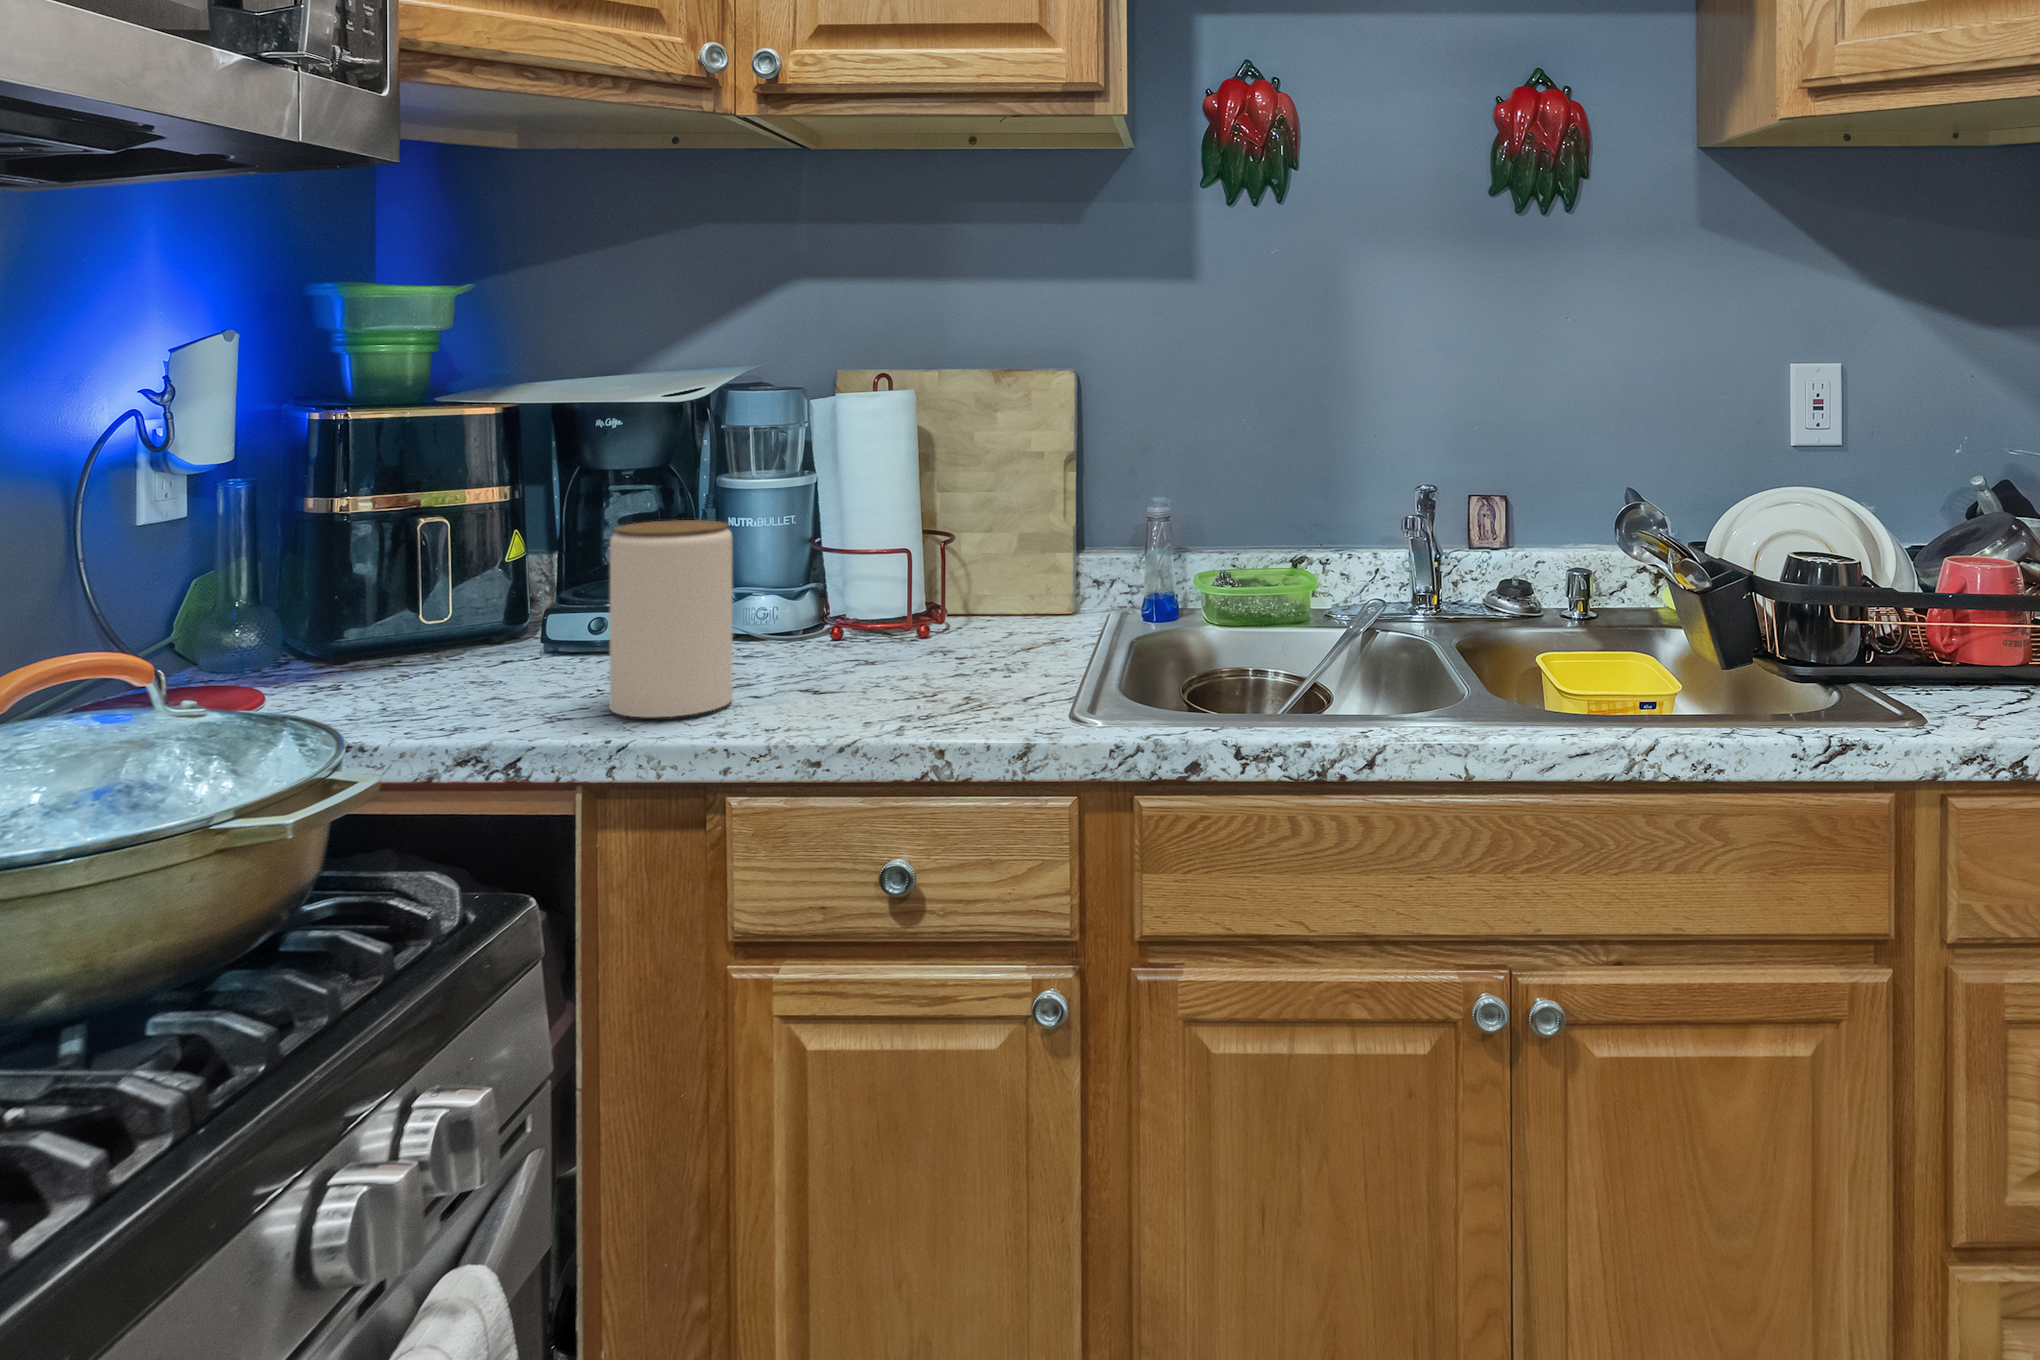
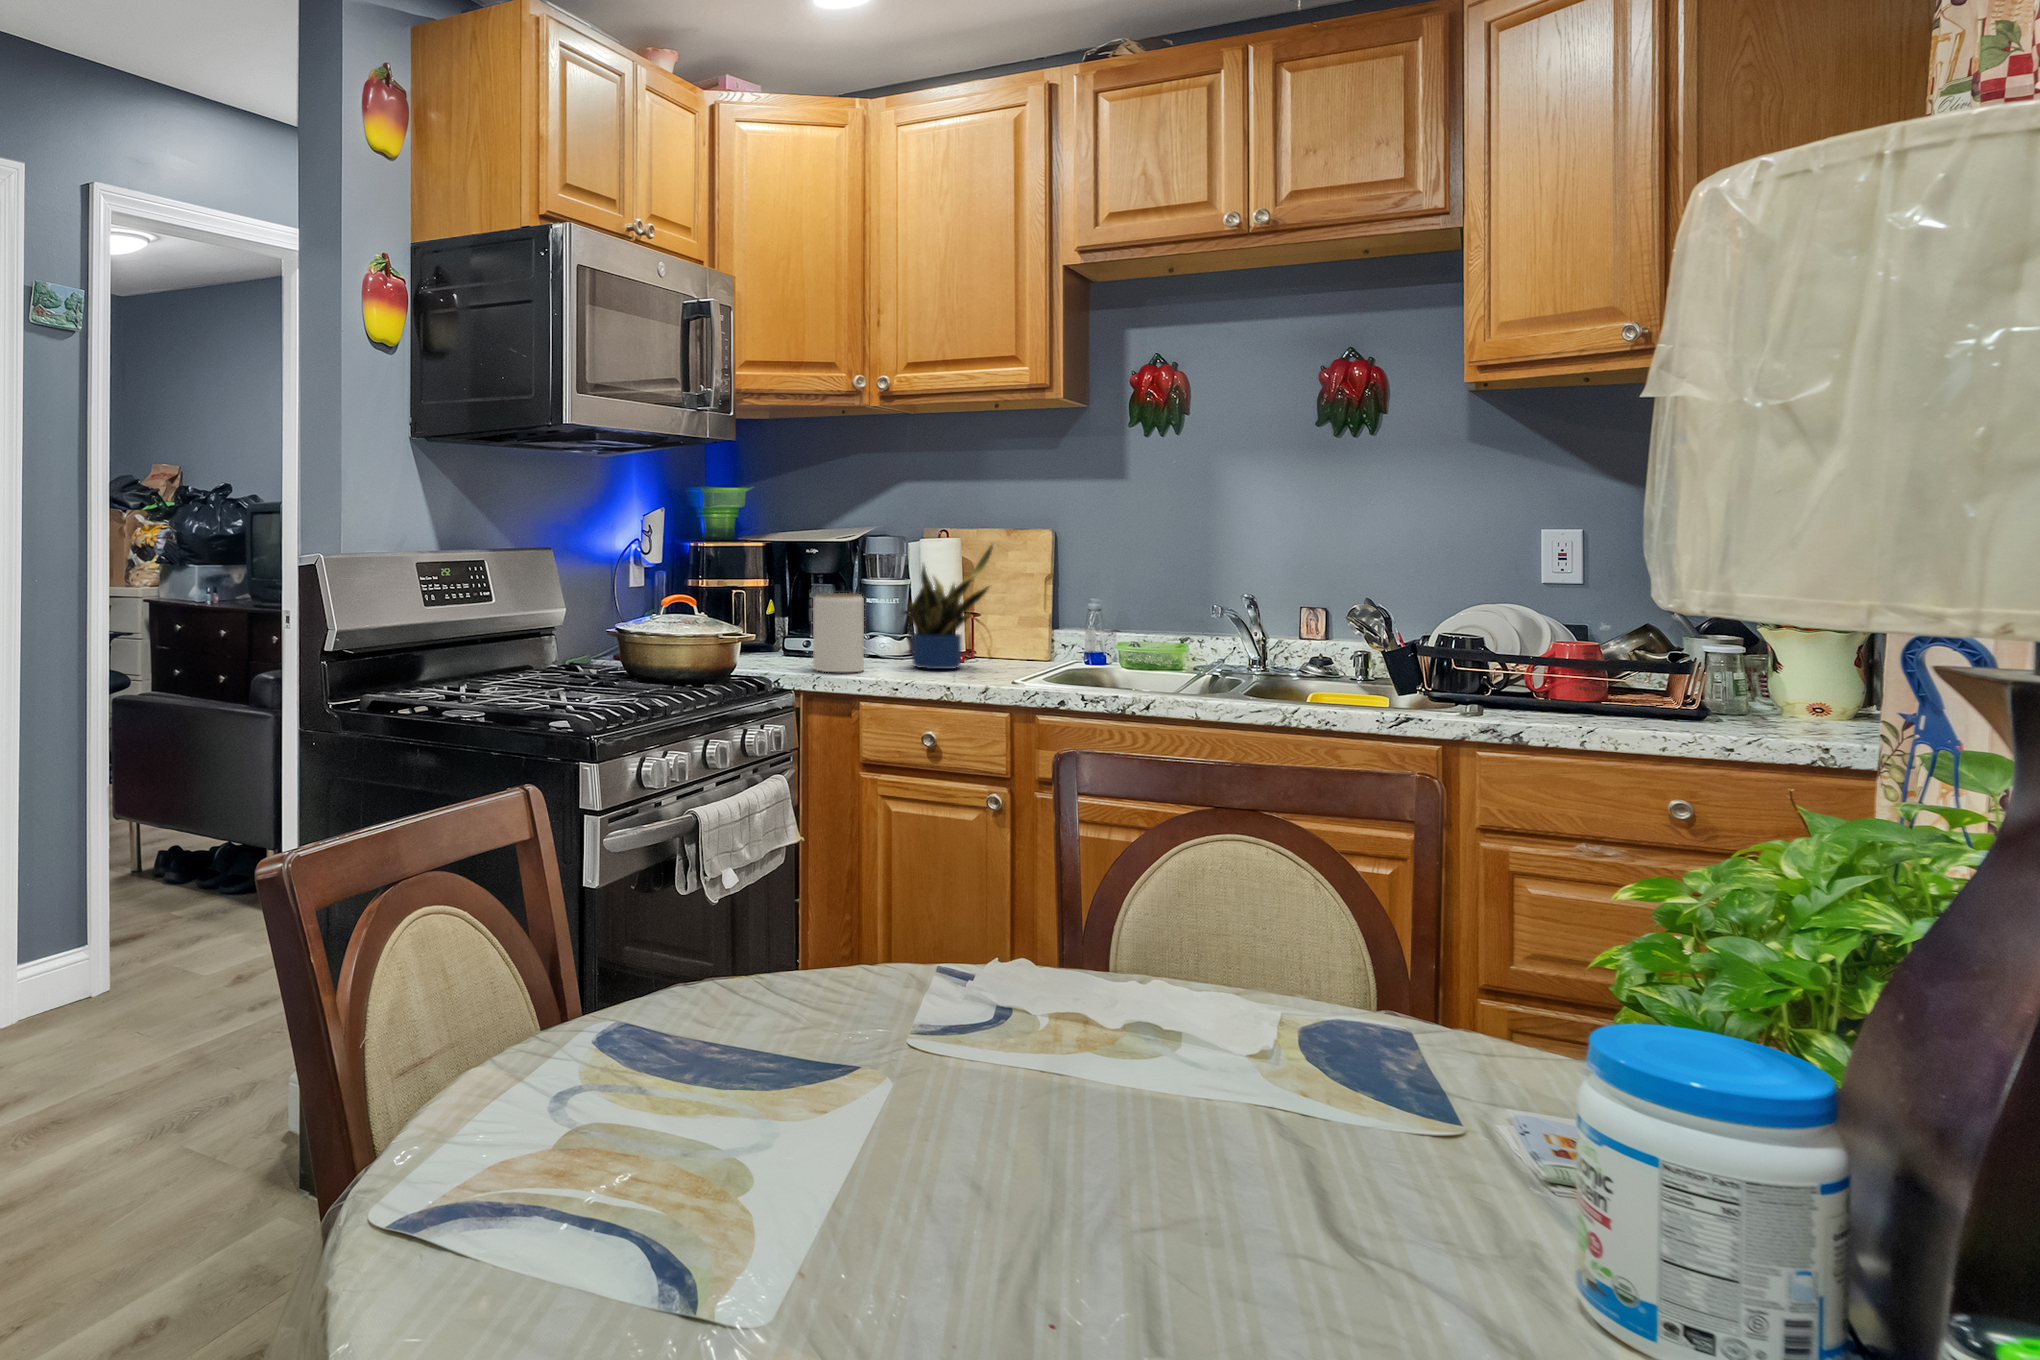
potted plant: none [826,399,1011,677] -> present [907,545,993,669]

